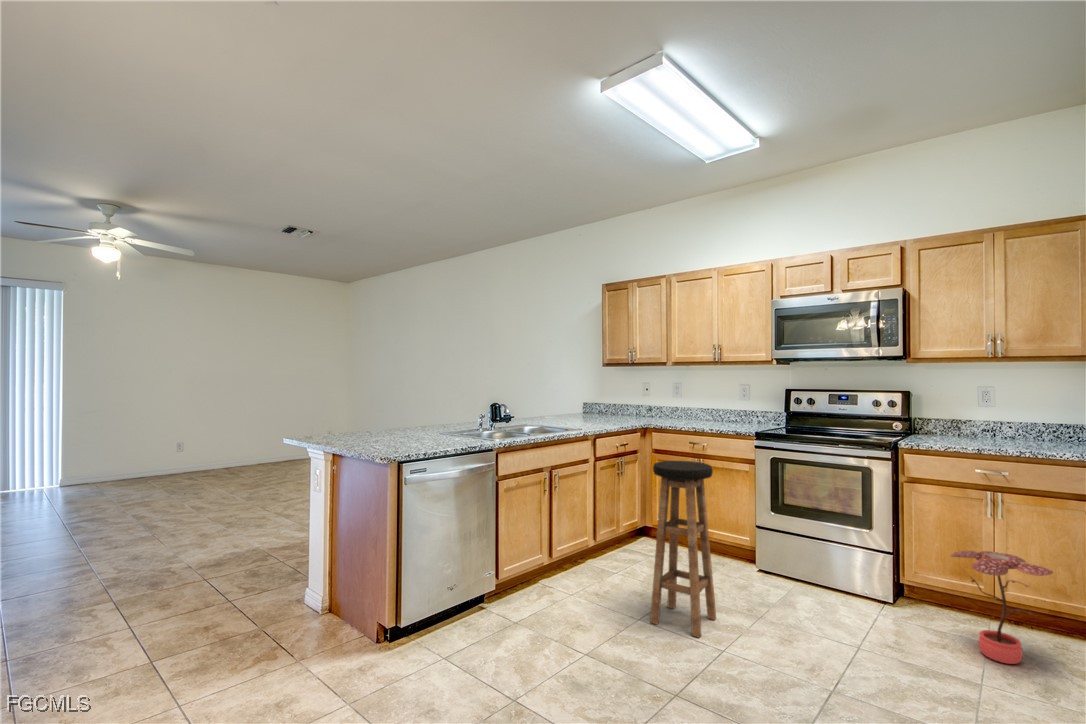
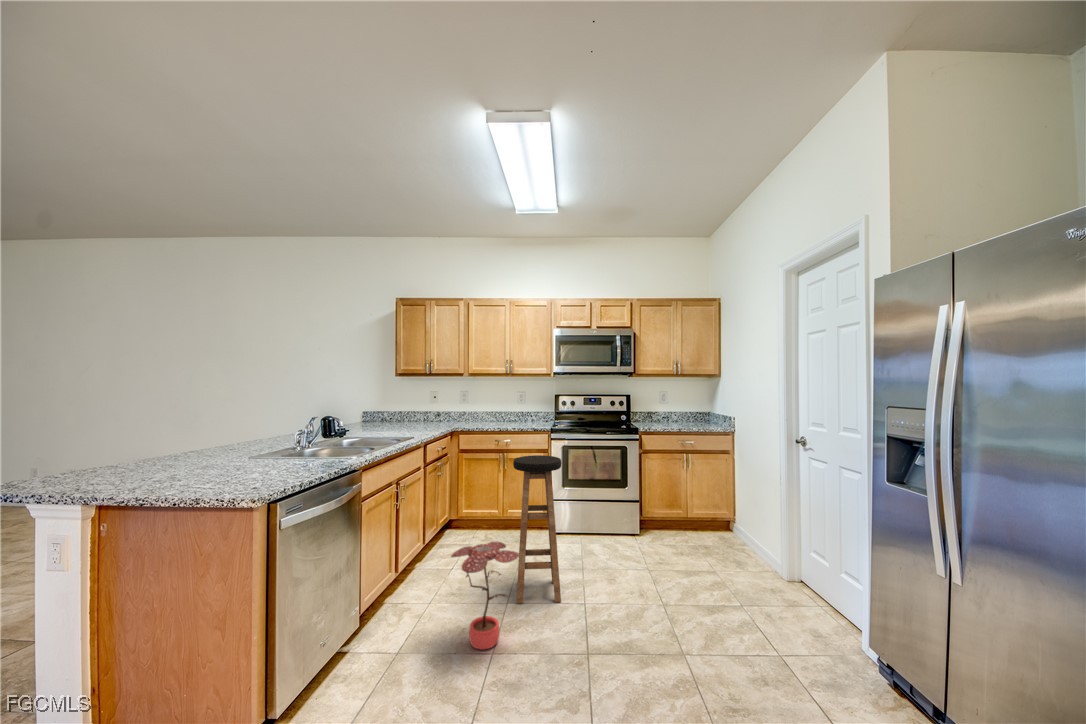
potted plant: present [951,551,1053,664] -> present [451,542,519,649]

